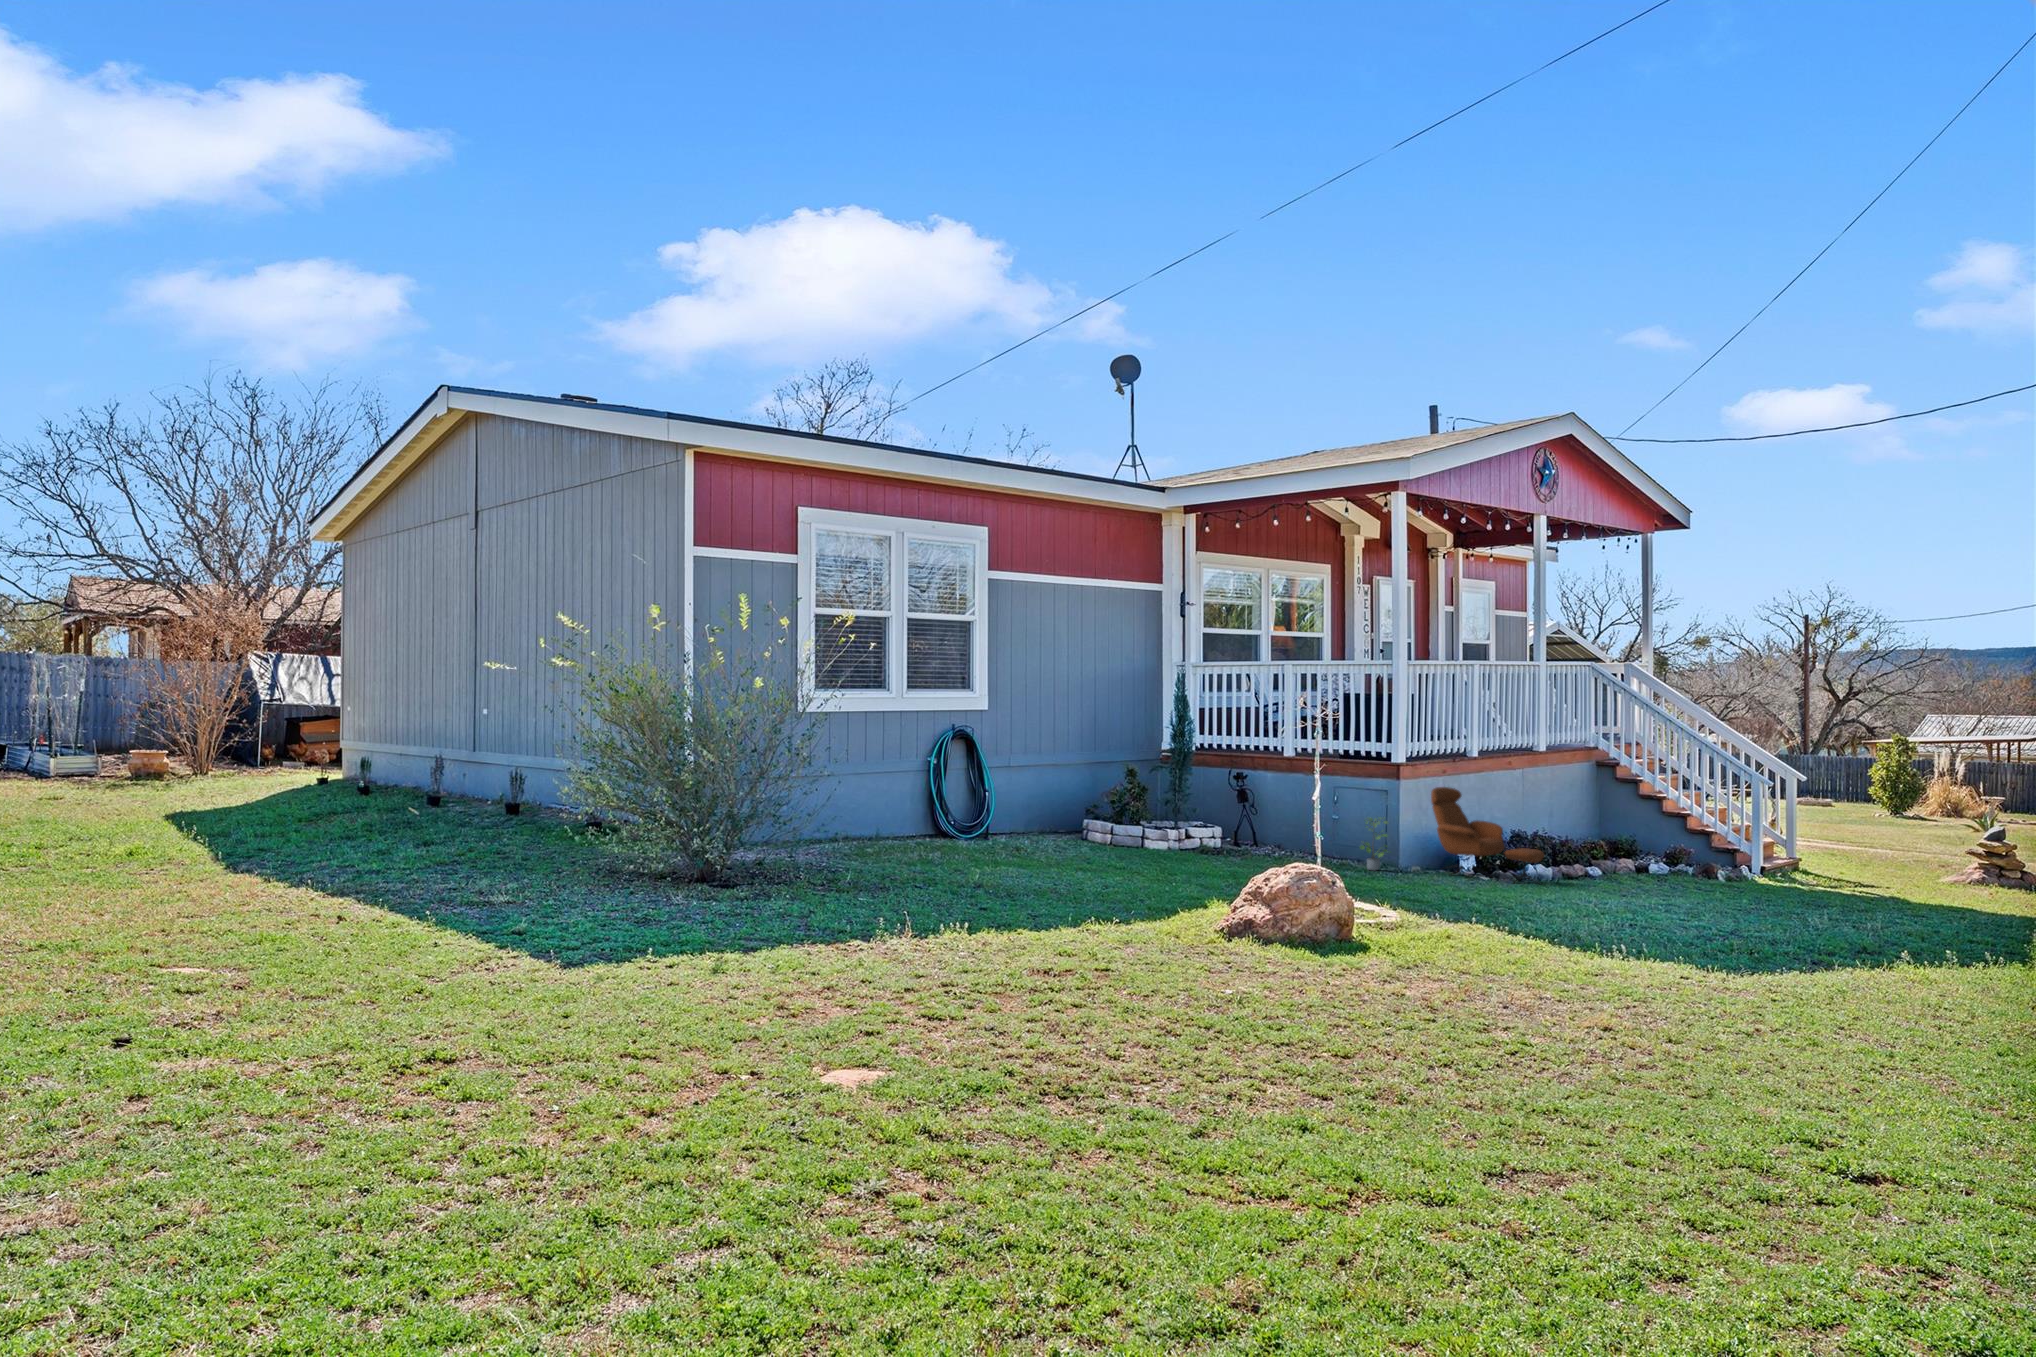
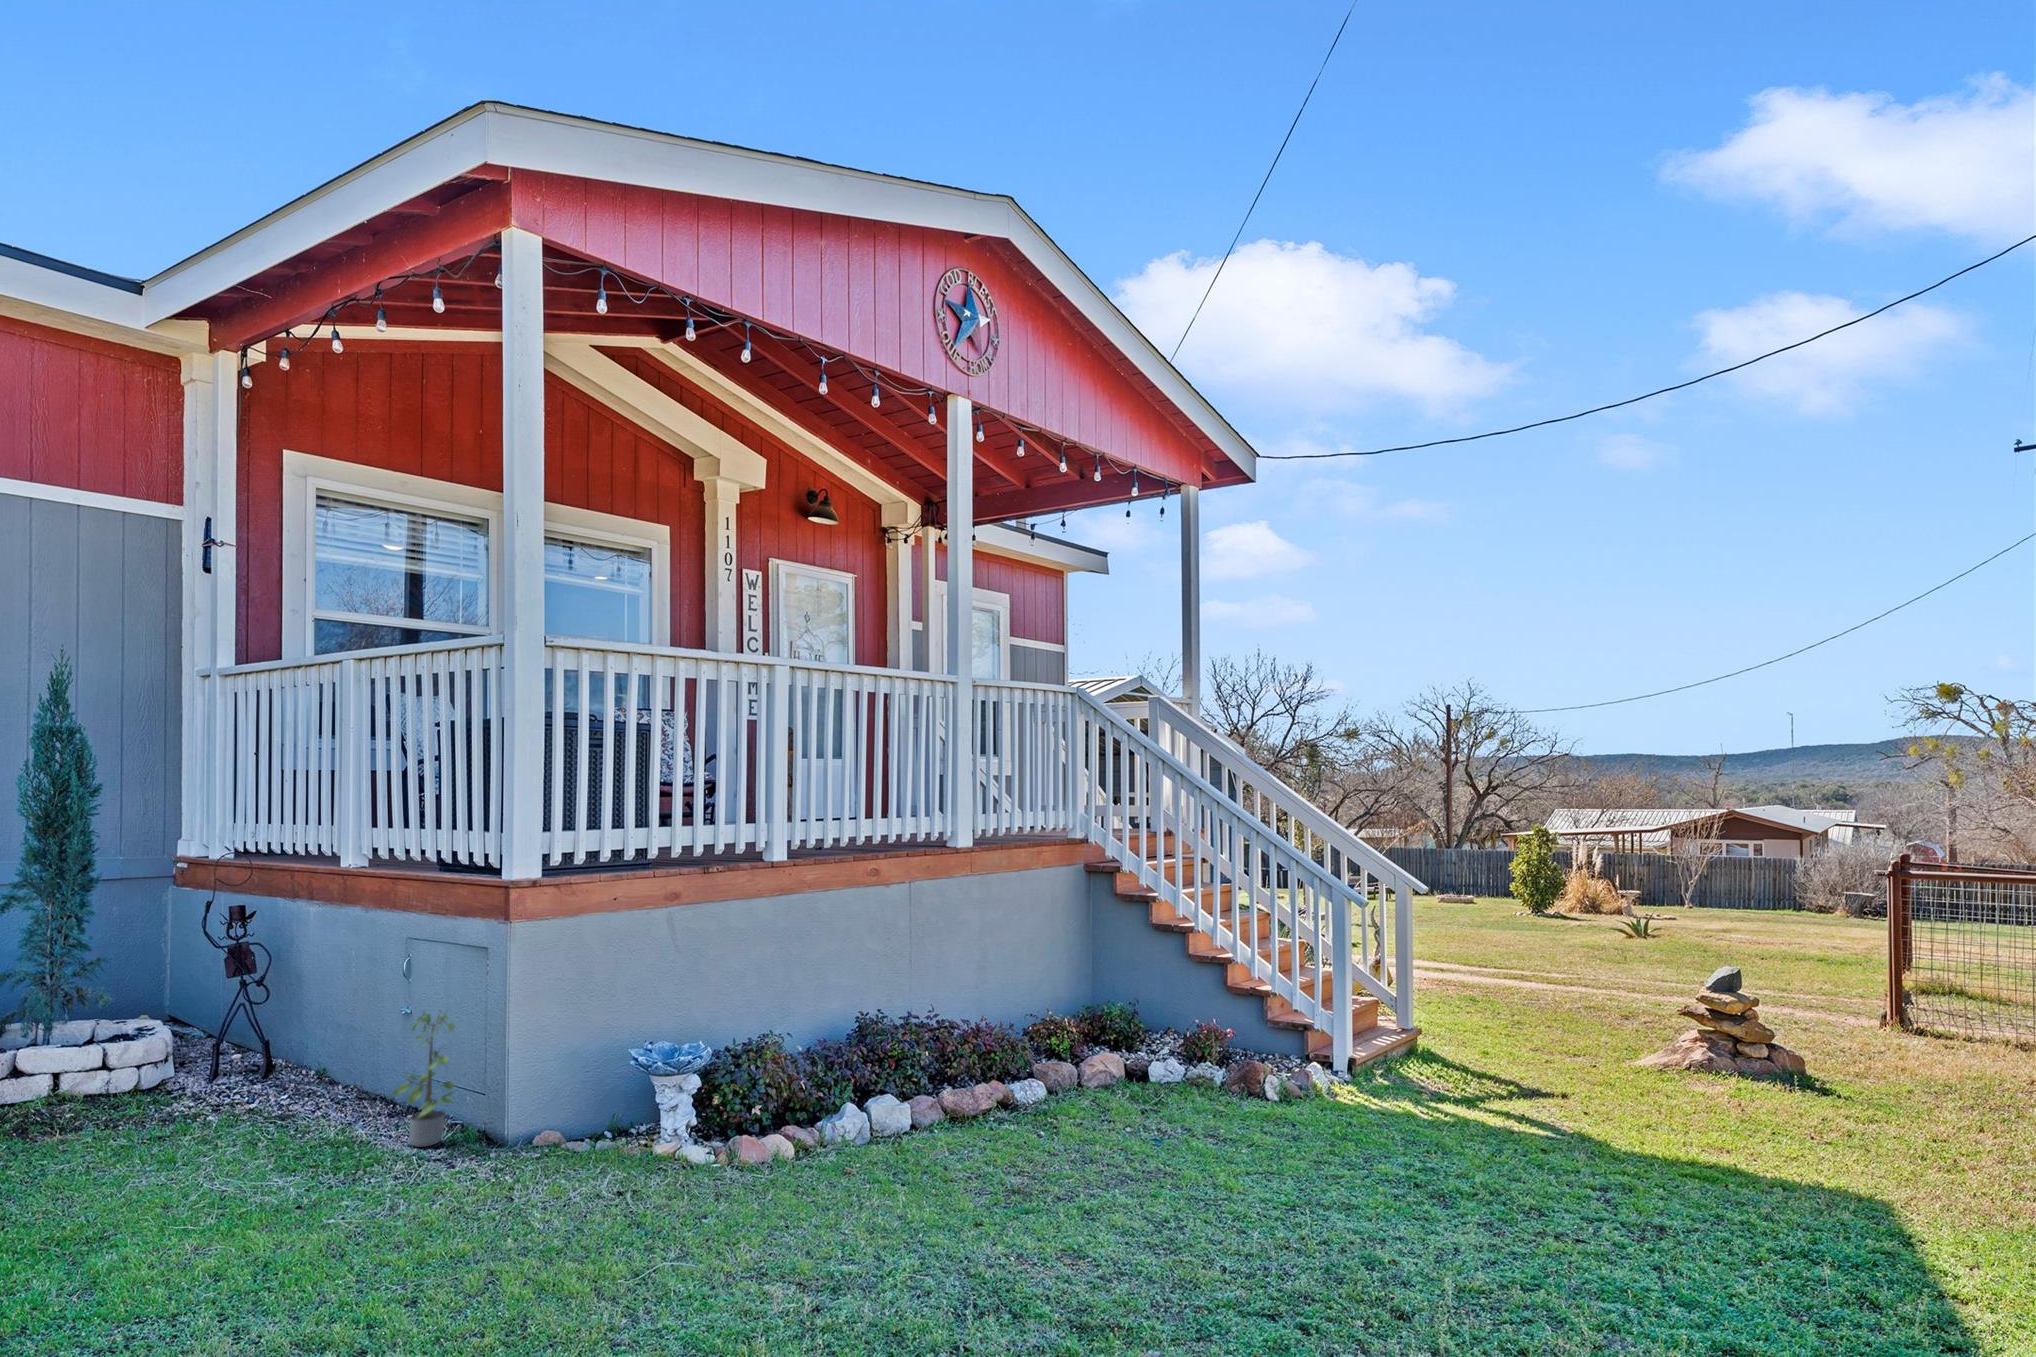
lounge chair: present [1431,787,1544,883] -> none [576,931,786,1193]

